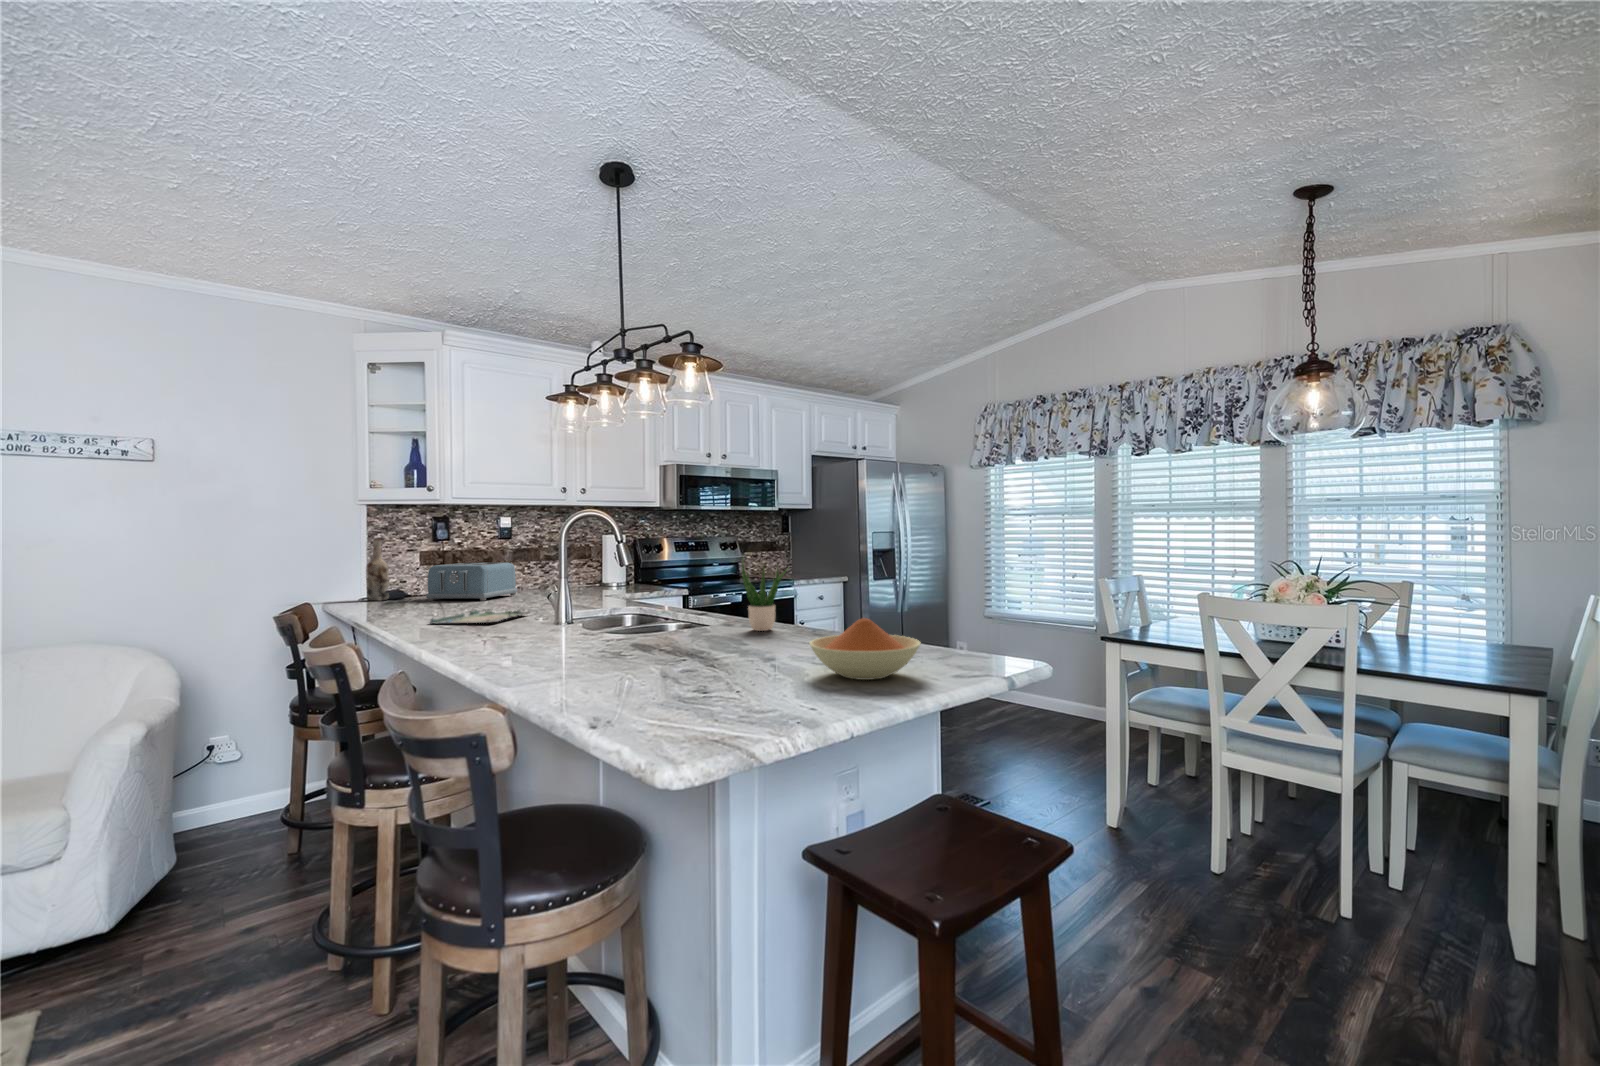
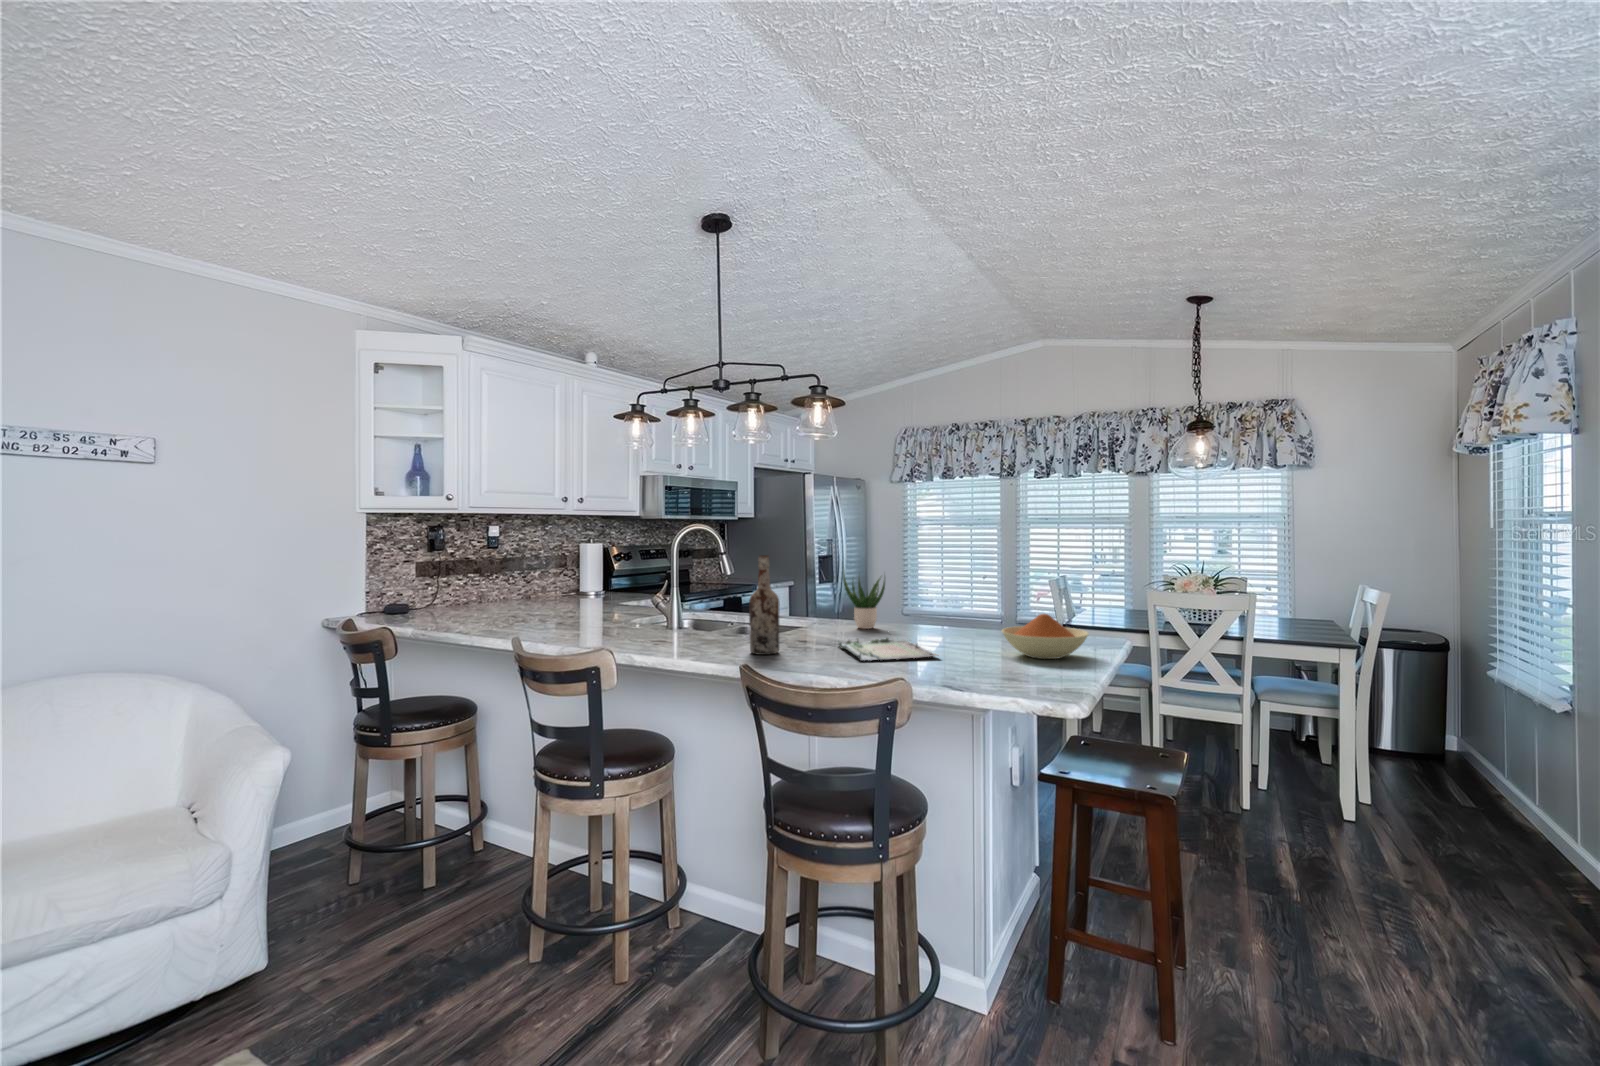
wine bottle: present [366,539,389,601] -> present [749,555,779,655]
toaster: present [426,562,517,601] -> none [444,572,524,613]
tray: present [430,610,528,624] -> present [839,638,938,661]

